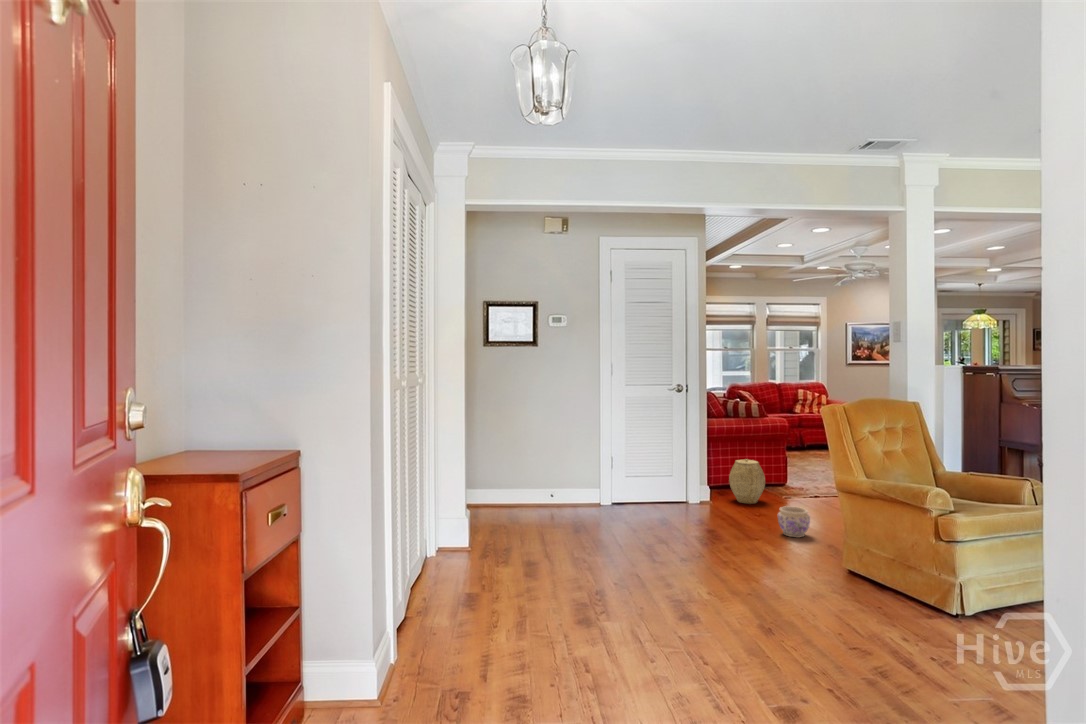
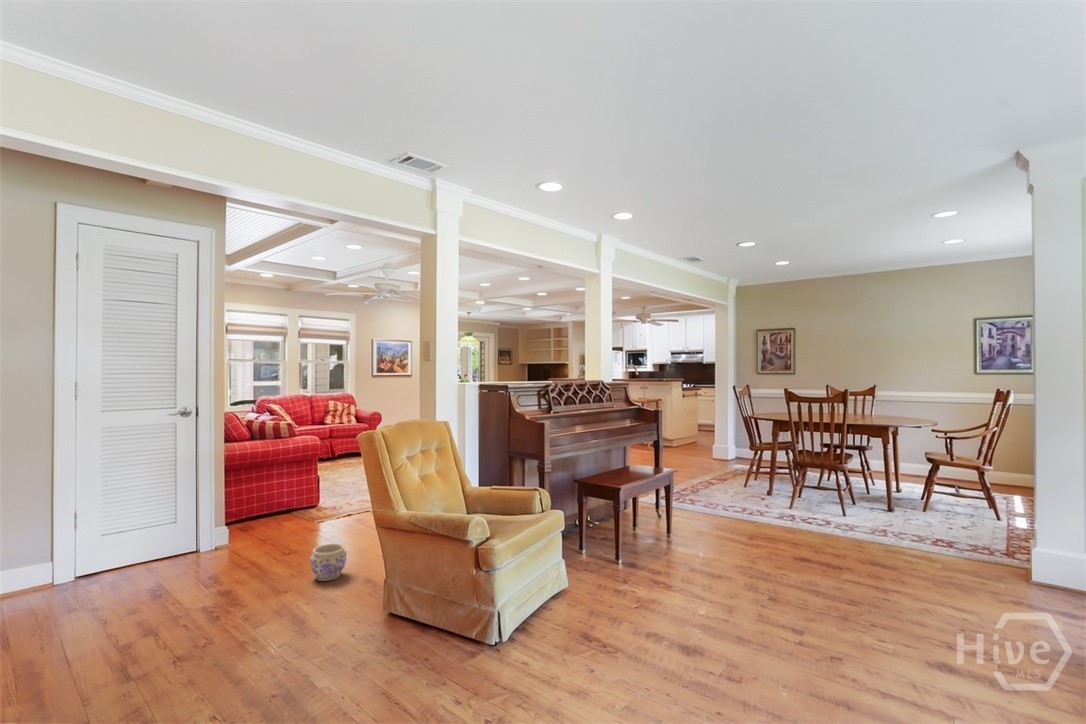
woven basket: present [729,459,765,504] -> none [251,491,296,543]

